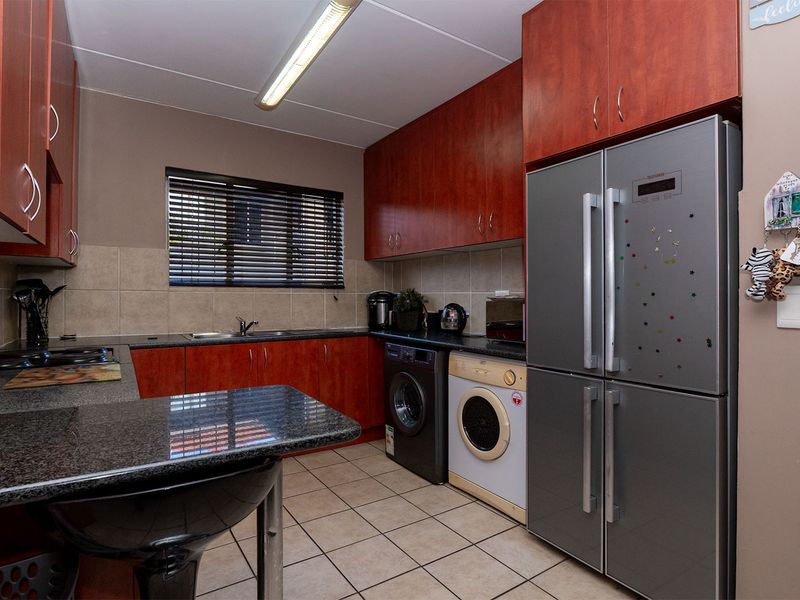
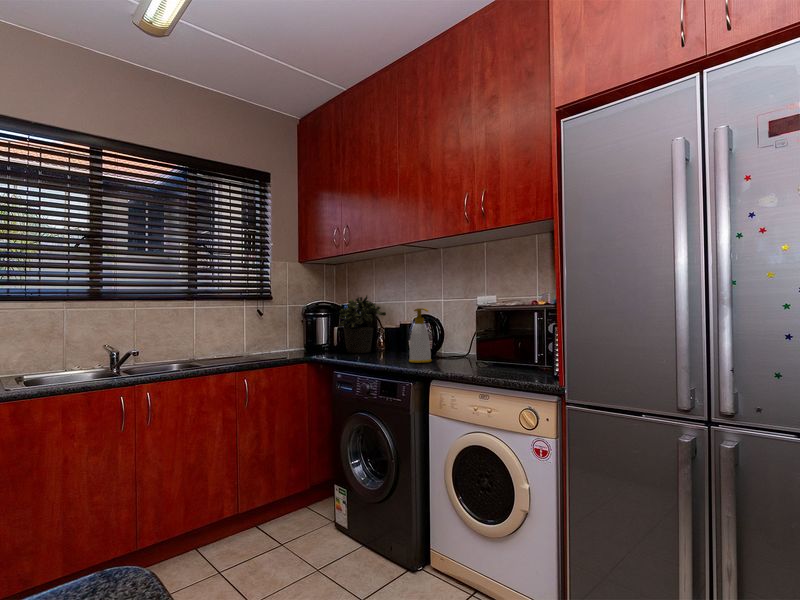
soap bottle: none [439,299,456,338] -> present [409,308,431,363]

